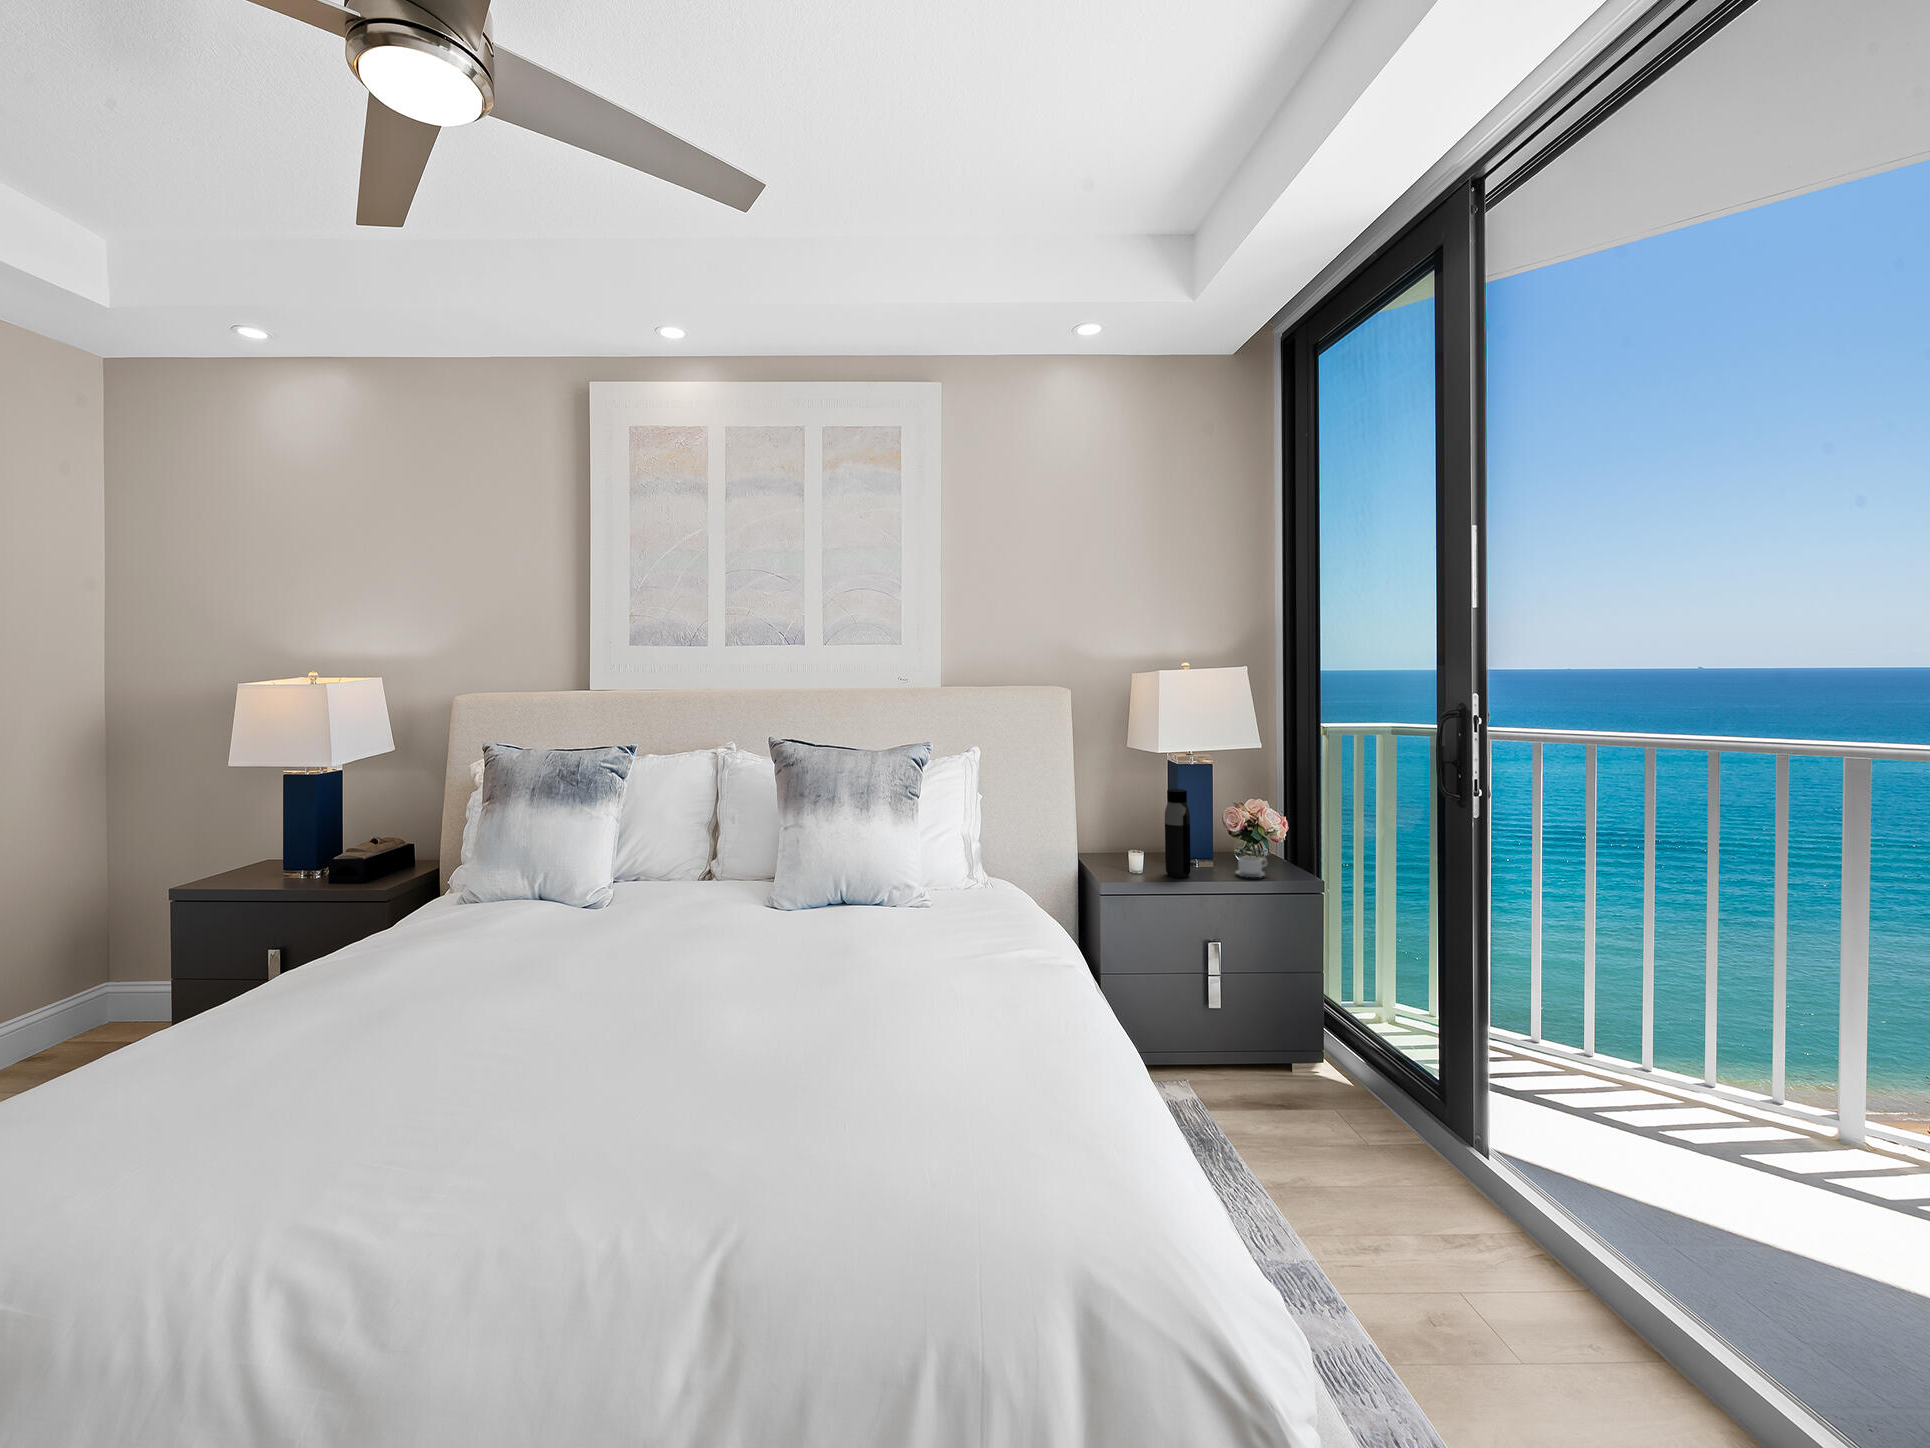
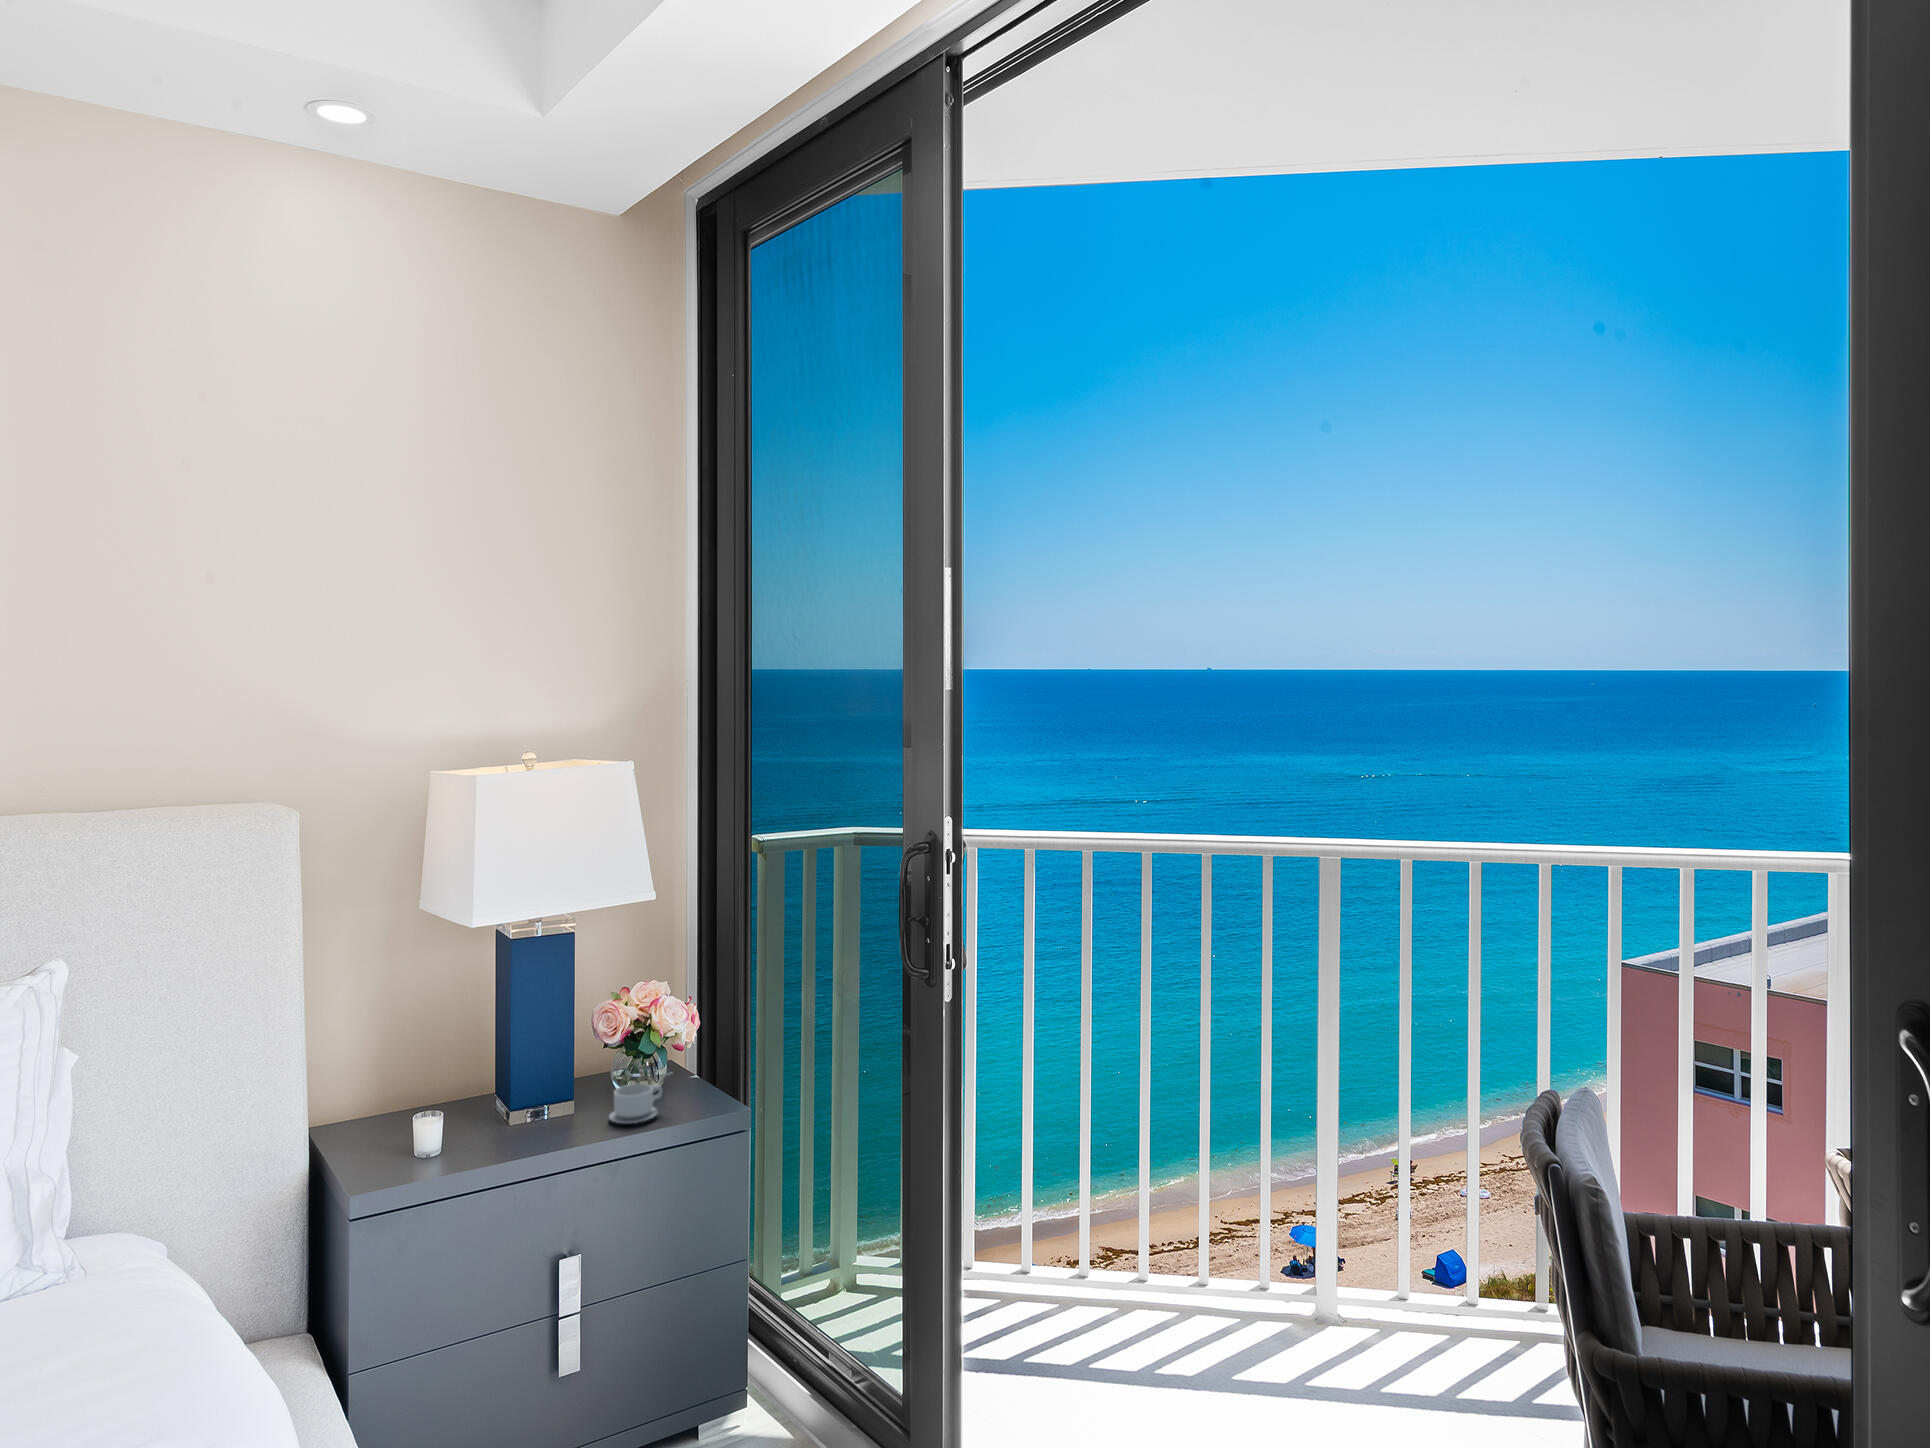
water bottle: present [1165,789,1191,878] -> none [481,985,528,1149]

